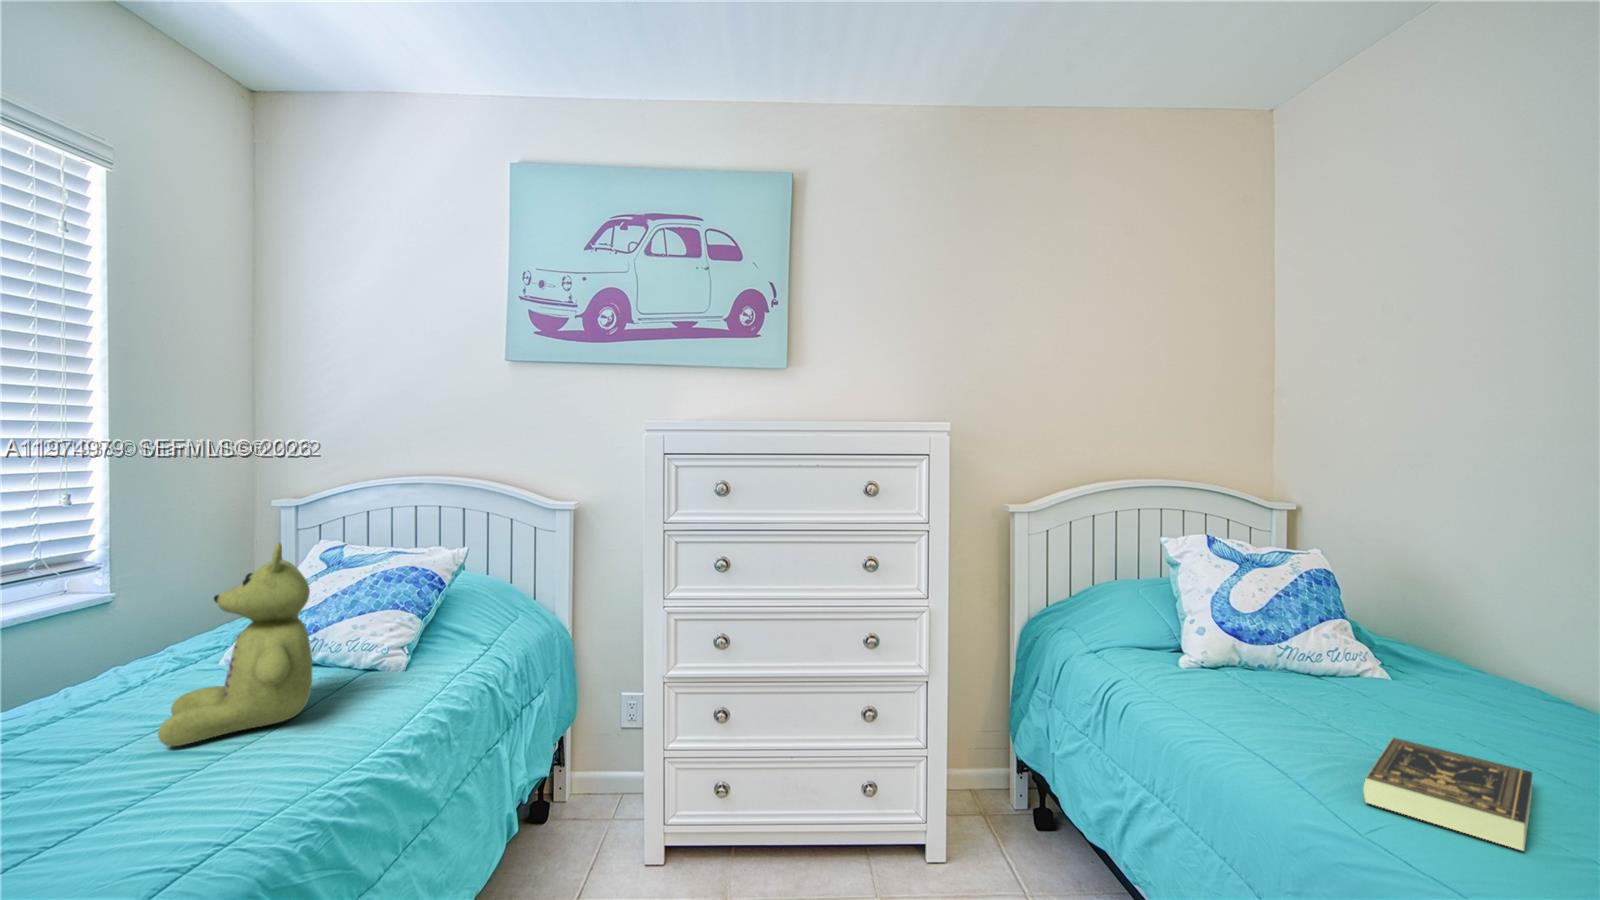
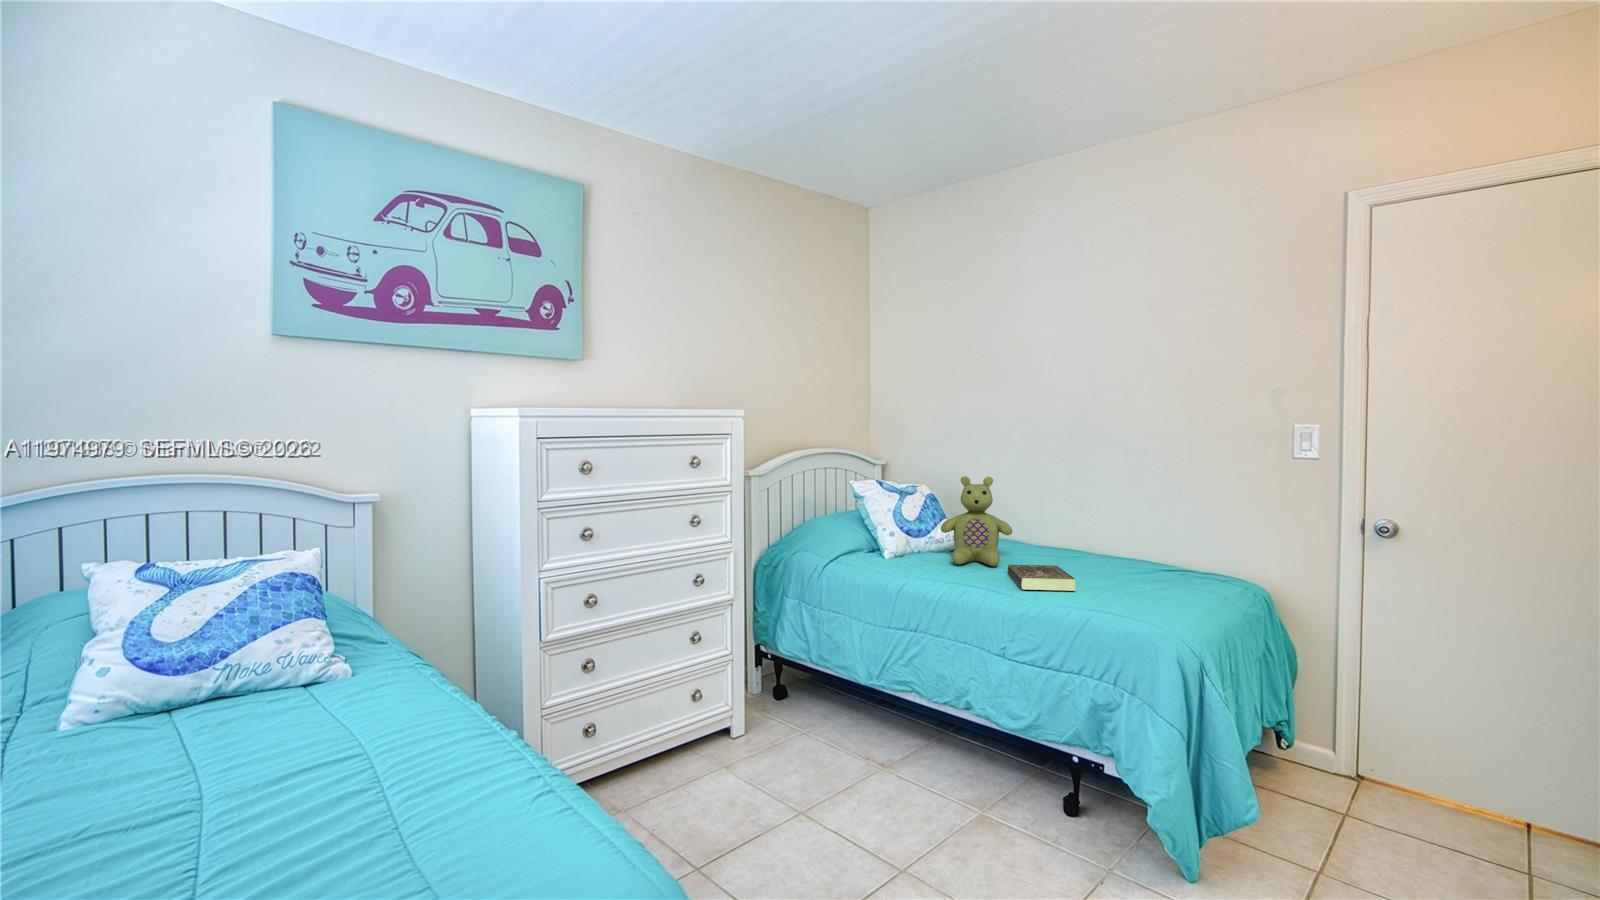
stuffed bear: present [158,542,312,746] -> present [941,476,1012,566]

